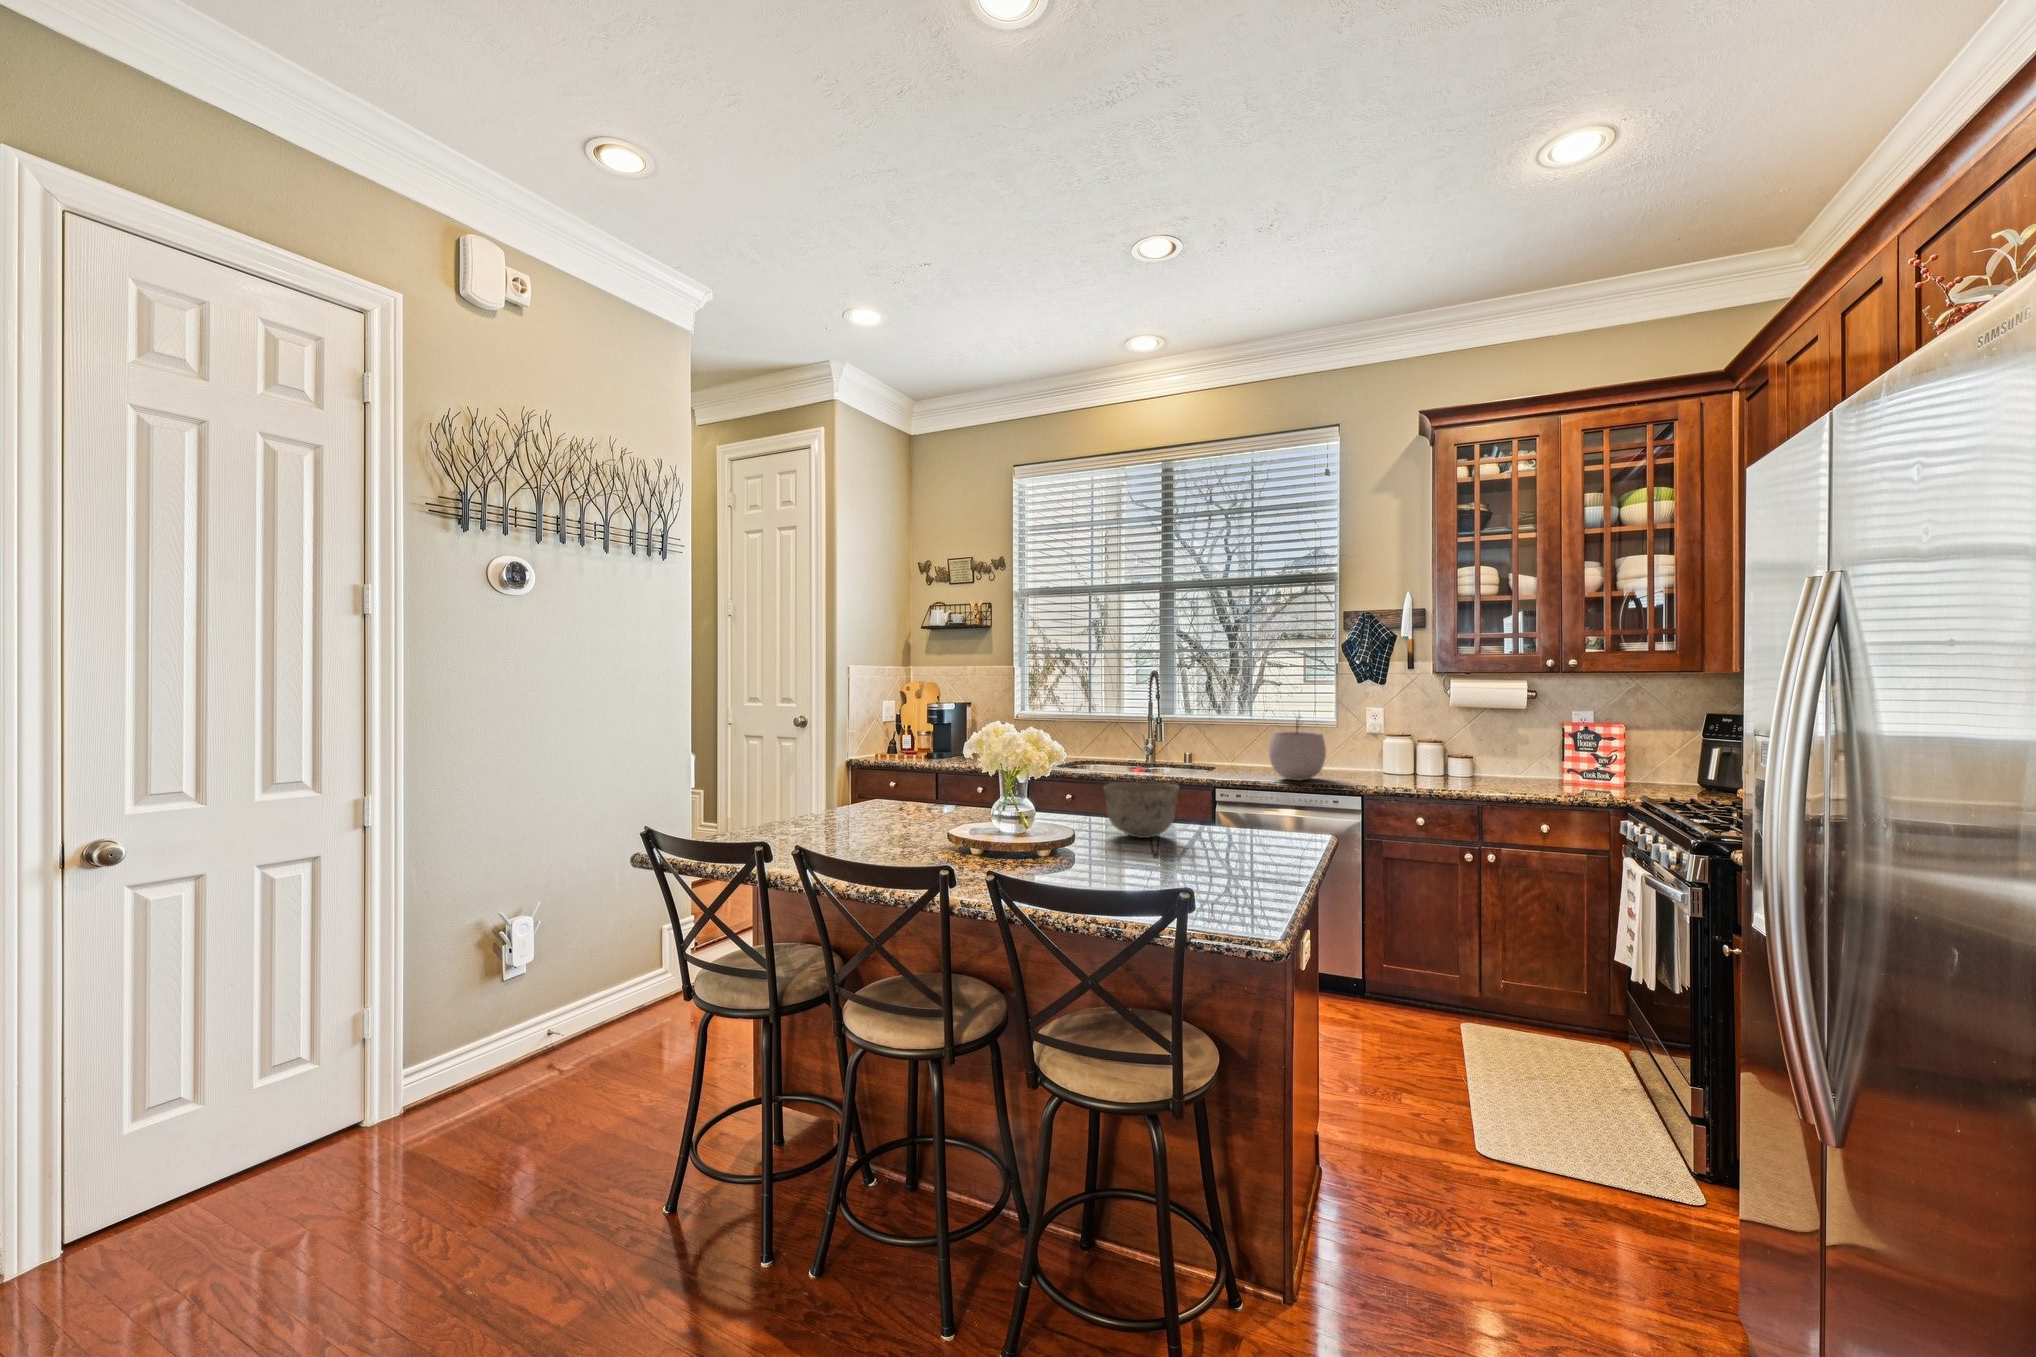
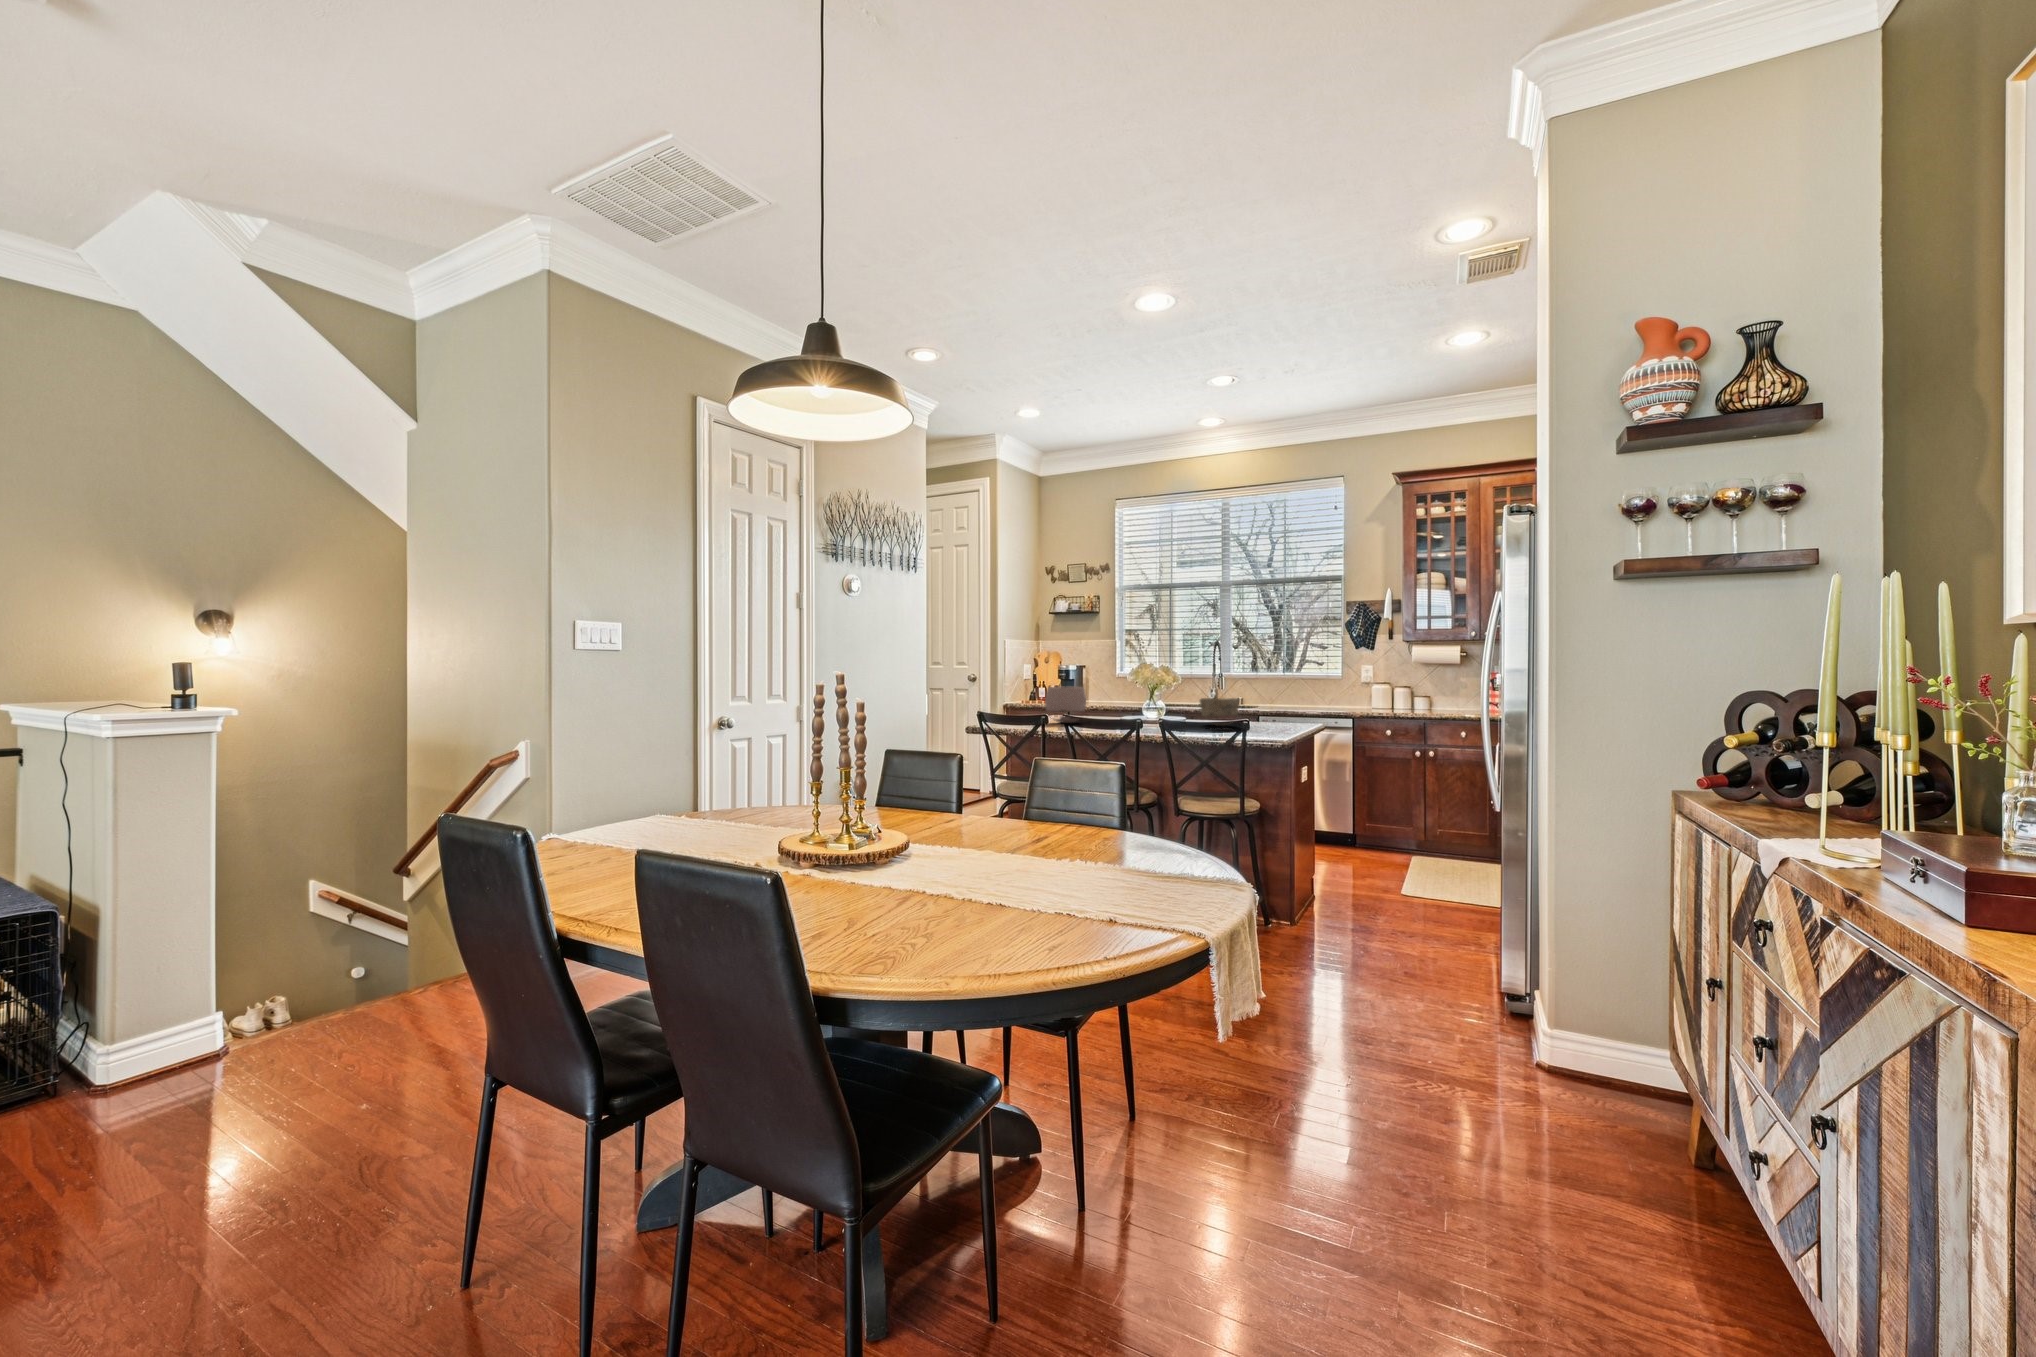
plant pot: present [1269,717,1326,781] -> present [1045,678,1086,723]

